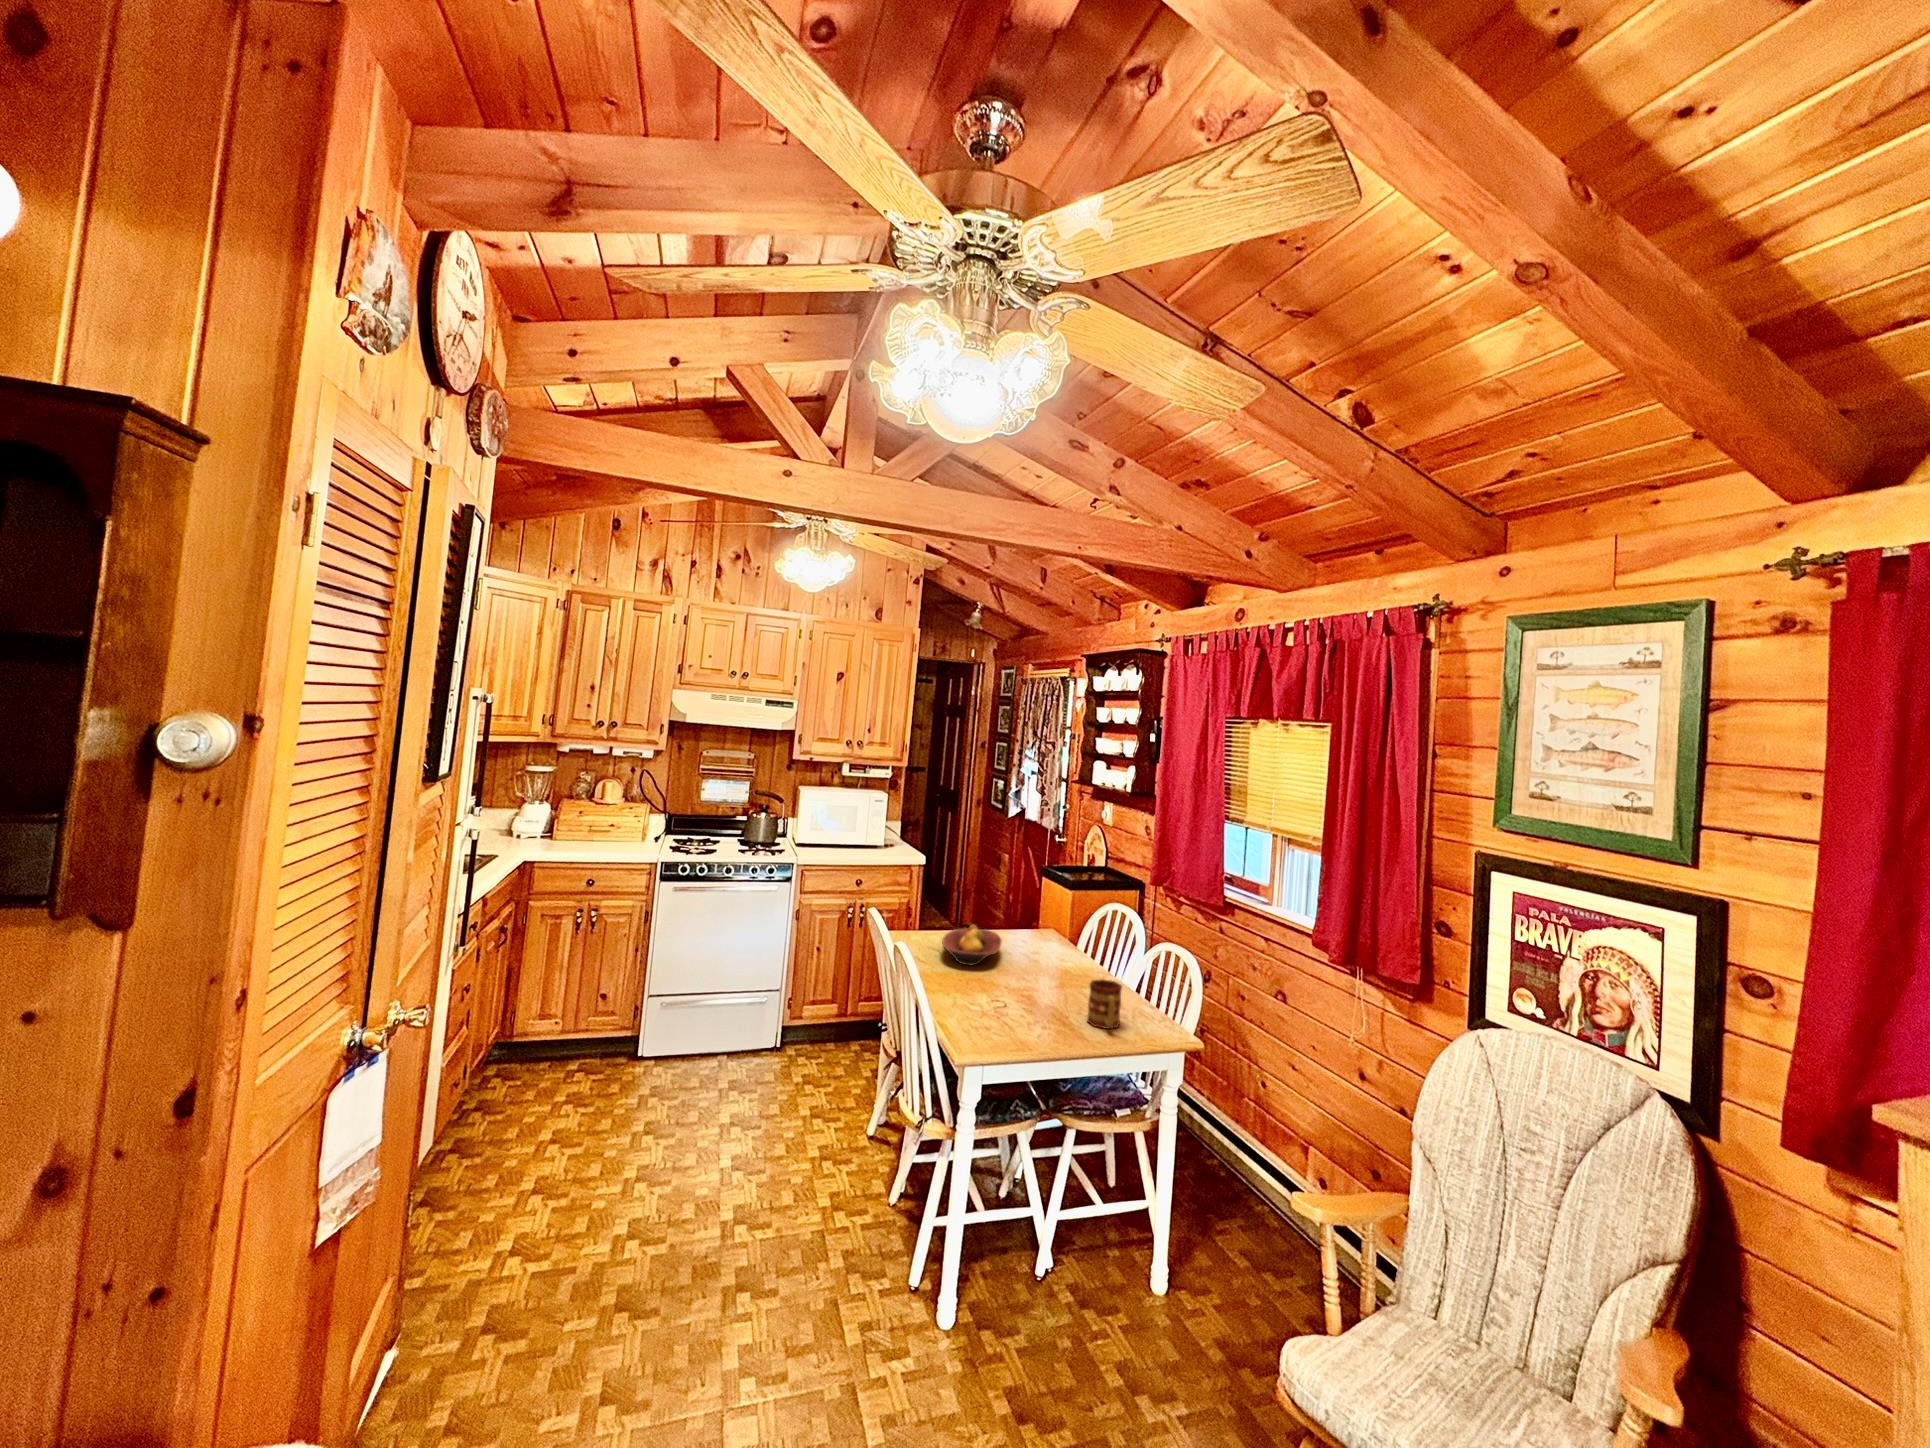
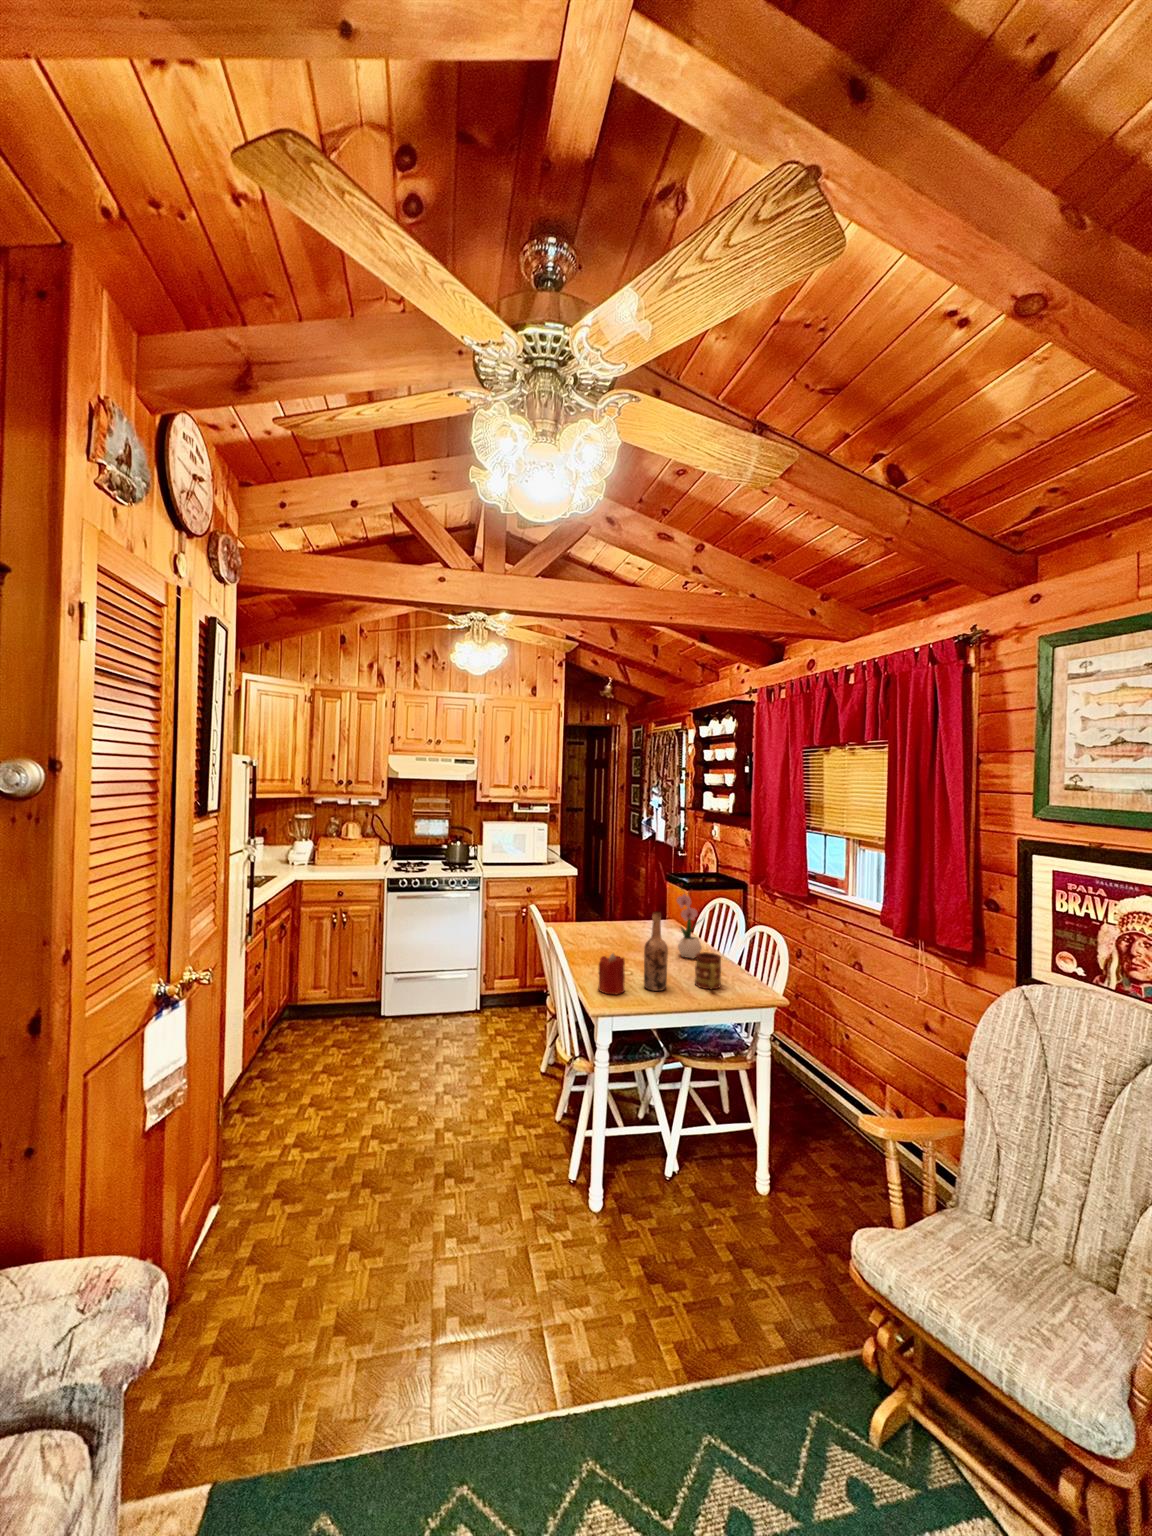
flower arrangement: none [1063,887,1099,986] -> present [677,890,702,958]
fruit bowl: present [942,924,1001,965] -> none [586,915,631,945]
wine bottle: none [1022,926,1056,1031] -> present [644,912,668,991]
candle: none [964,979,1000,1036] -> present [598,953,625,995]

